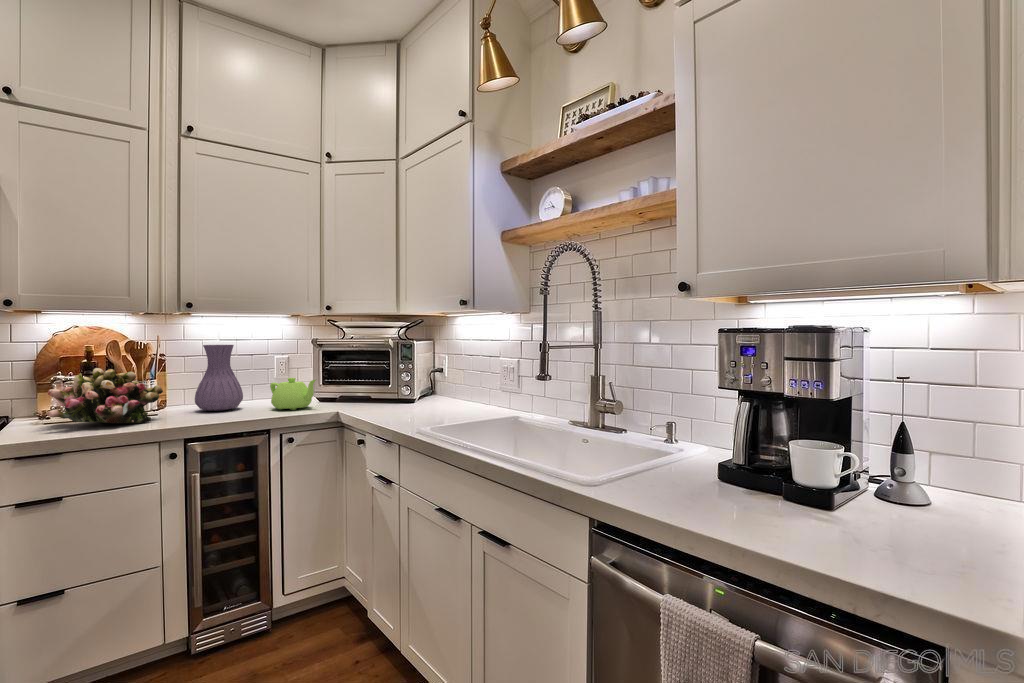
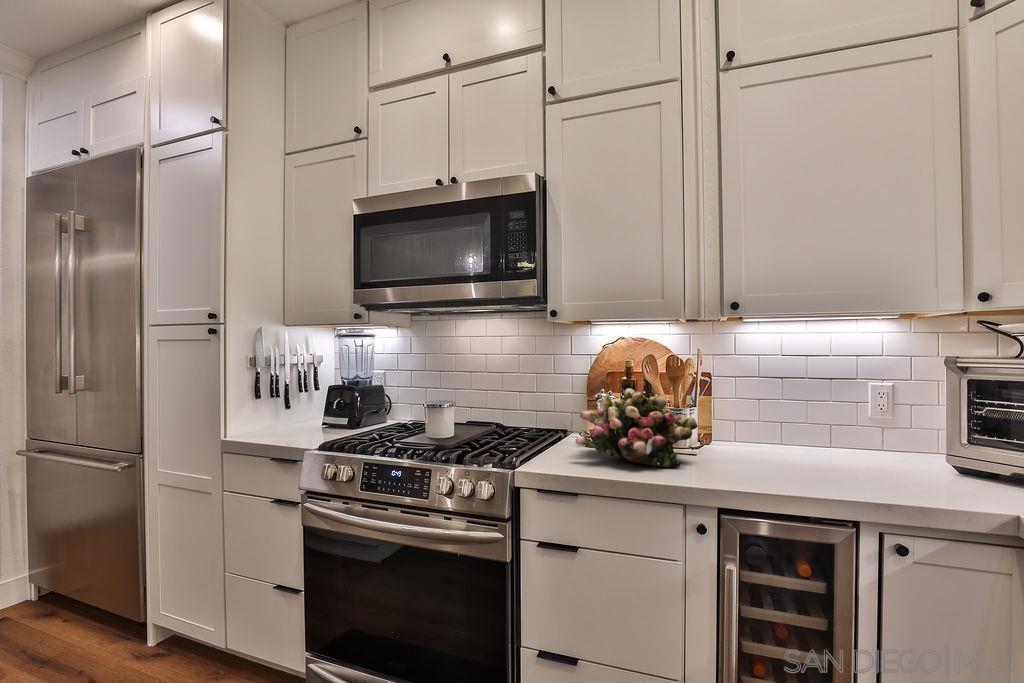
vase: present [195,345,243,411] -> none [741,363,811,464]
teapot: present [270,378,316,410] -> none [859,427,959,489]

